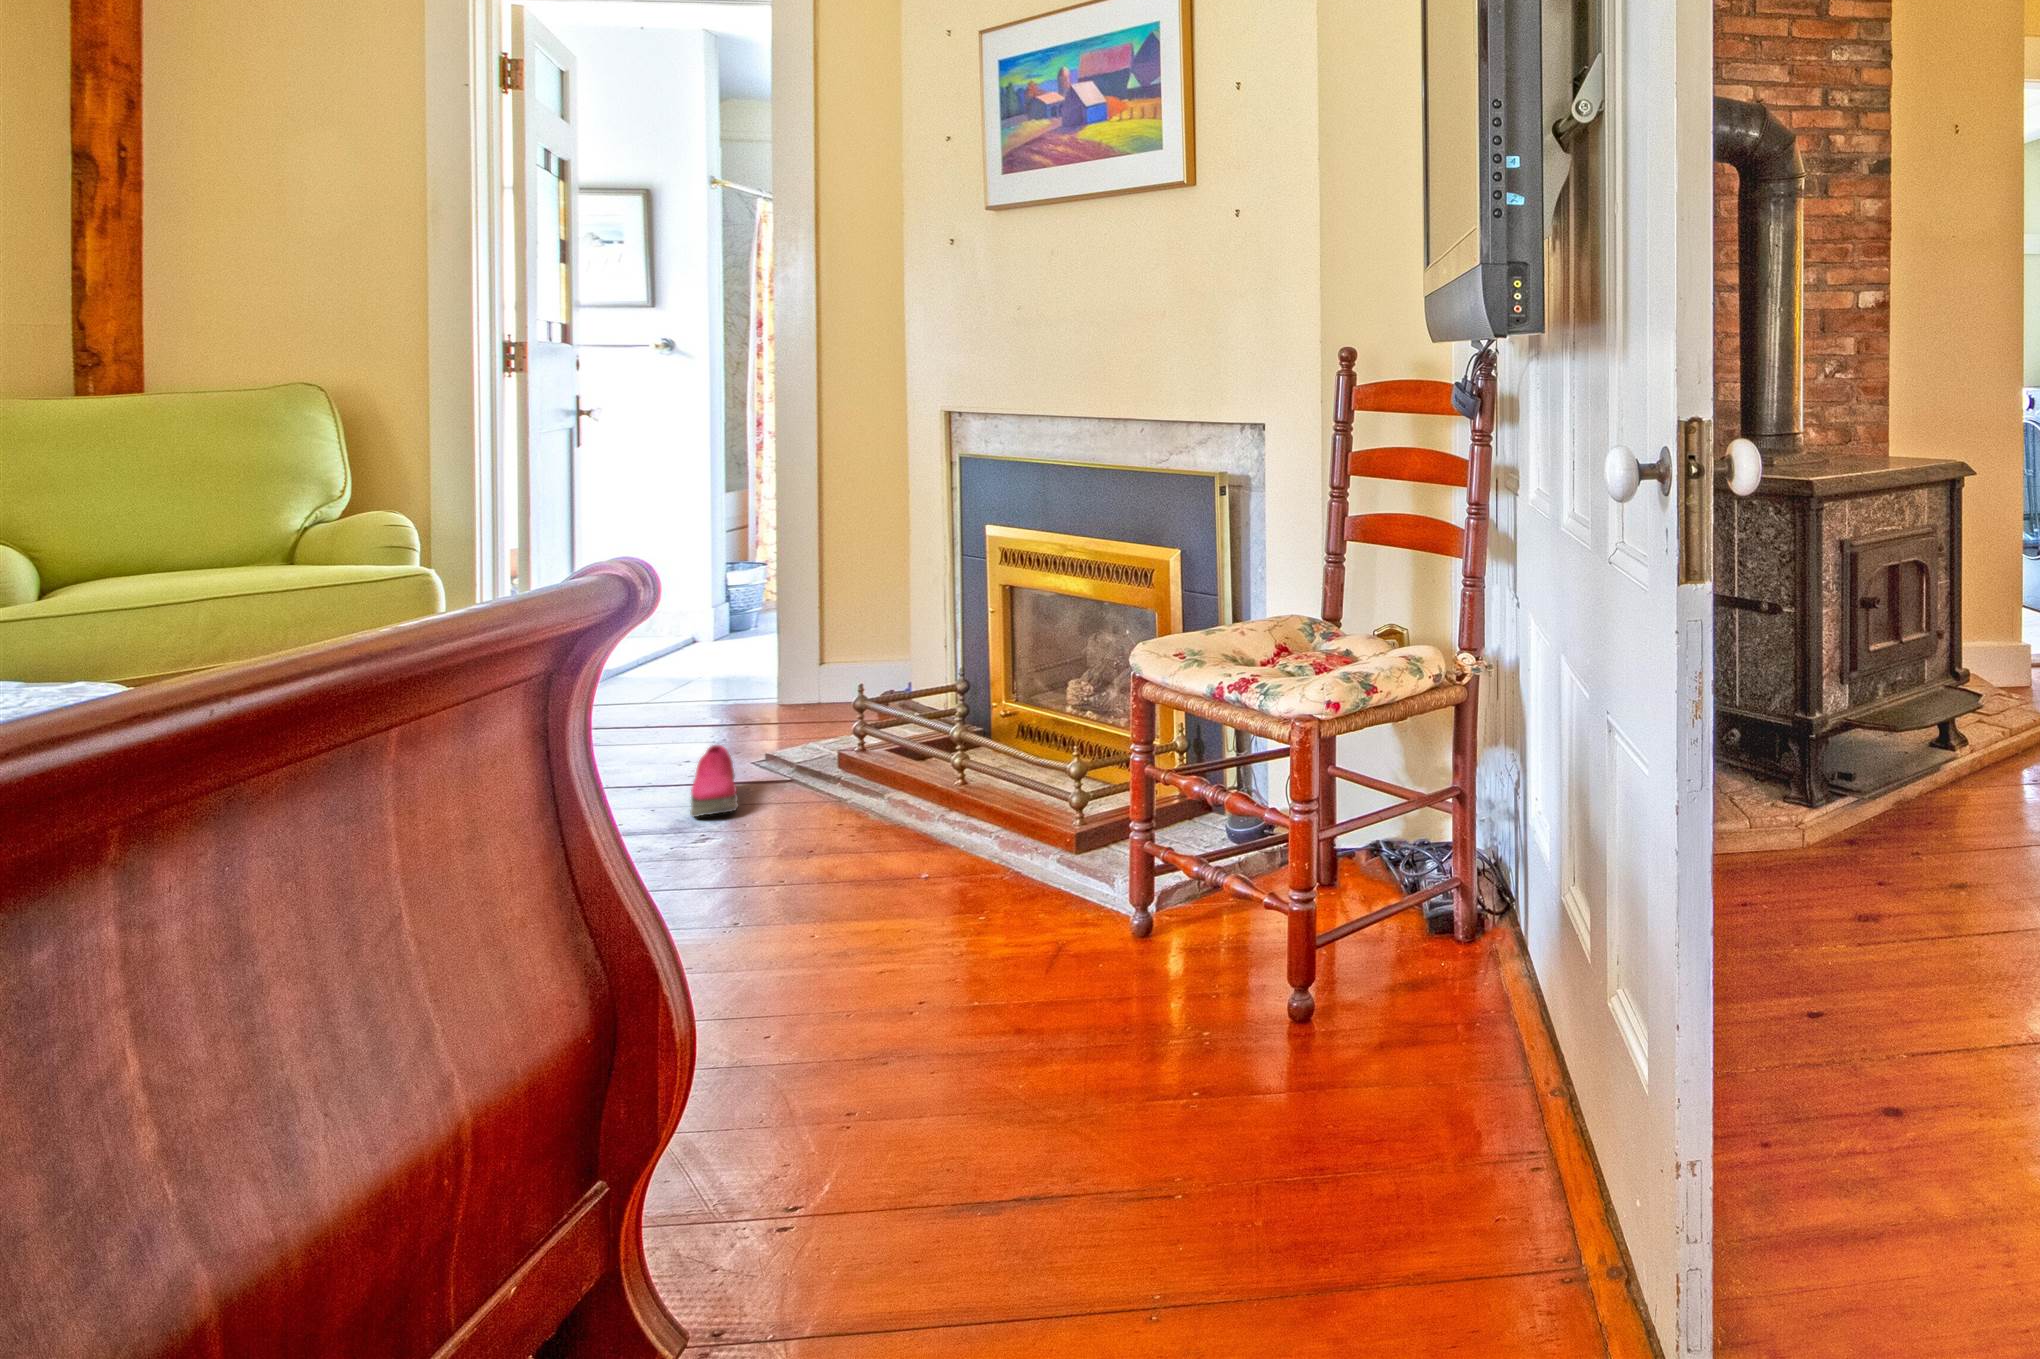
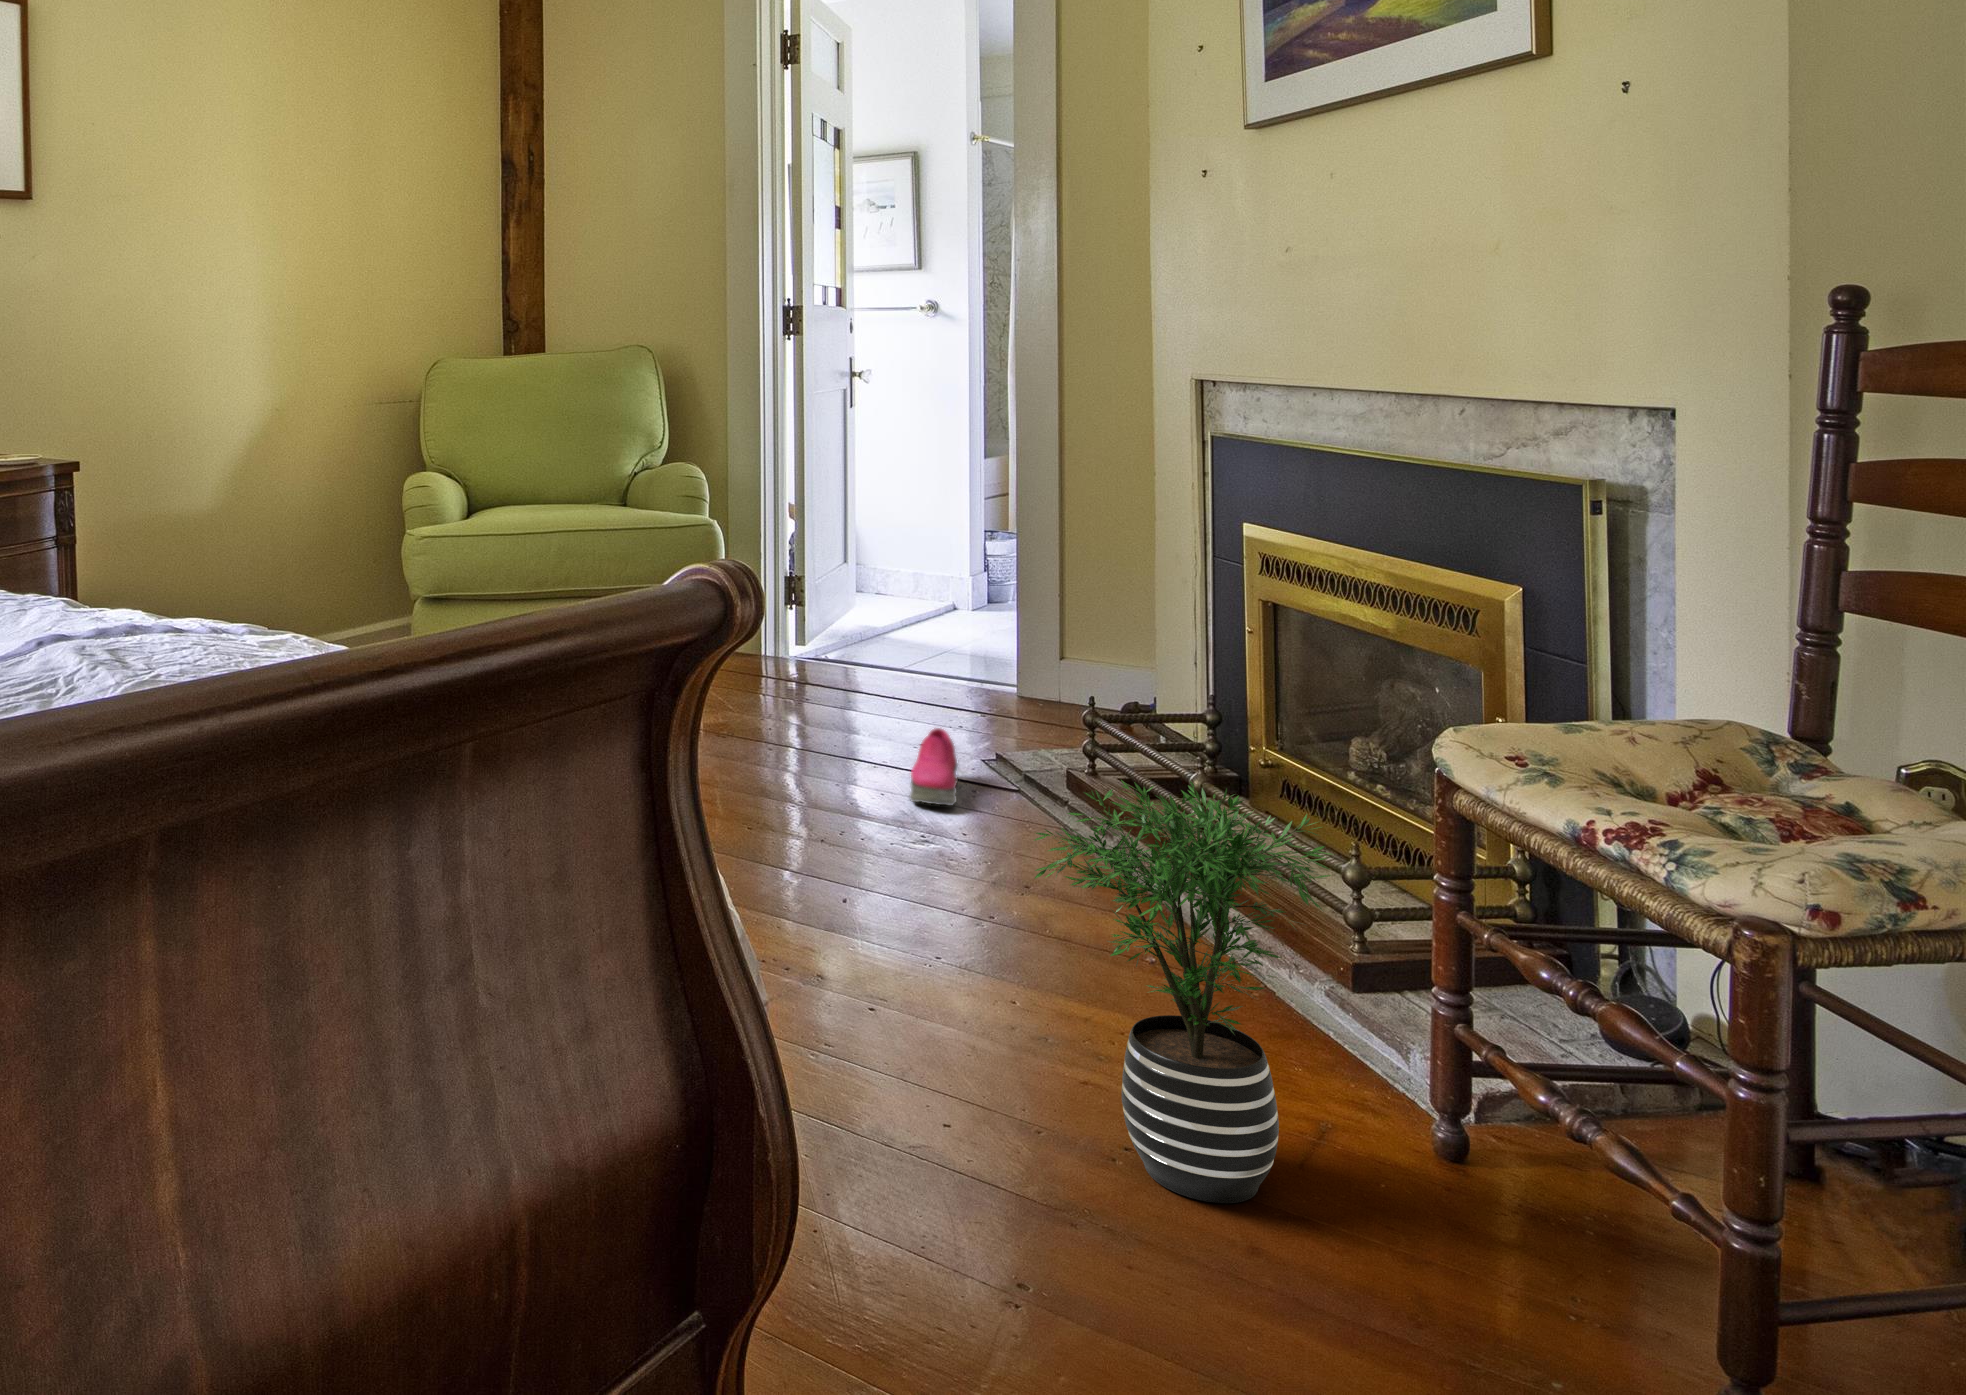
potted plant: none [865,715,1083,1022] -> present [1034,780,1332,1203]

